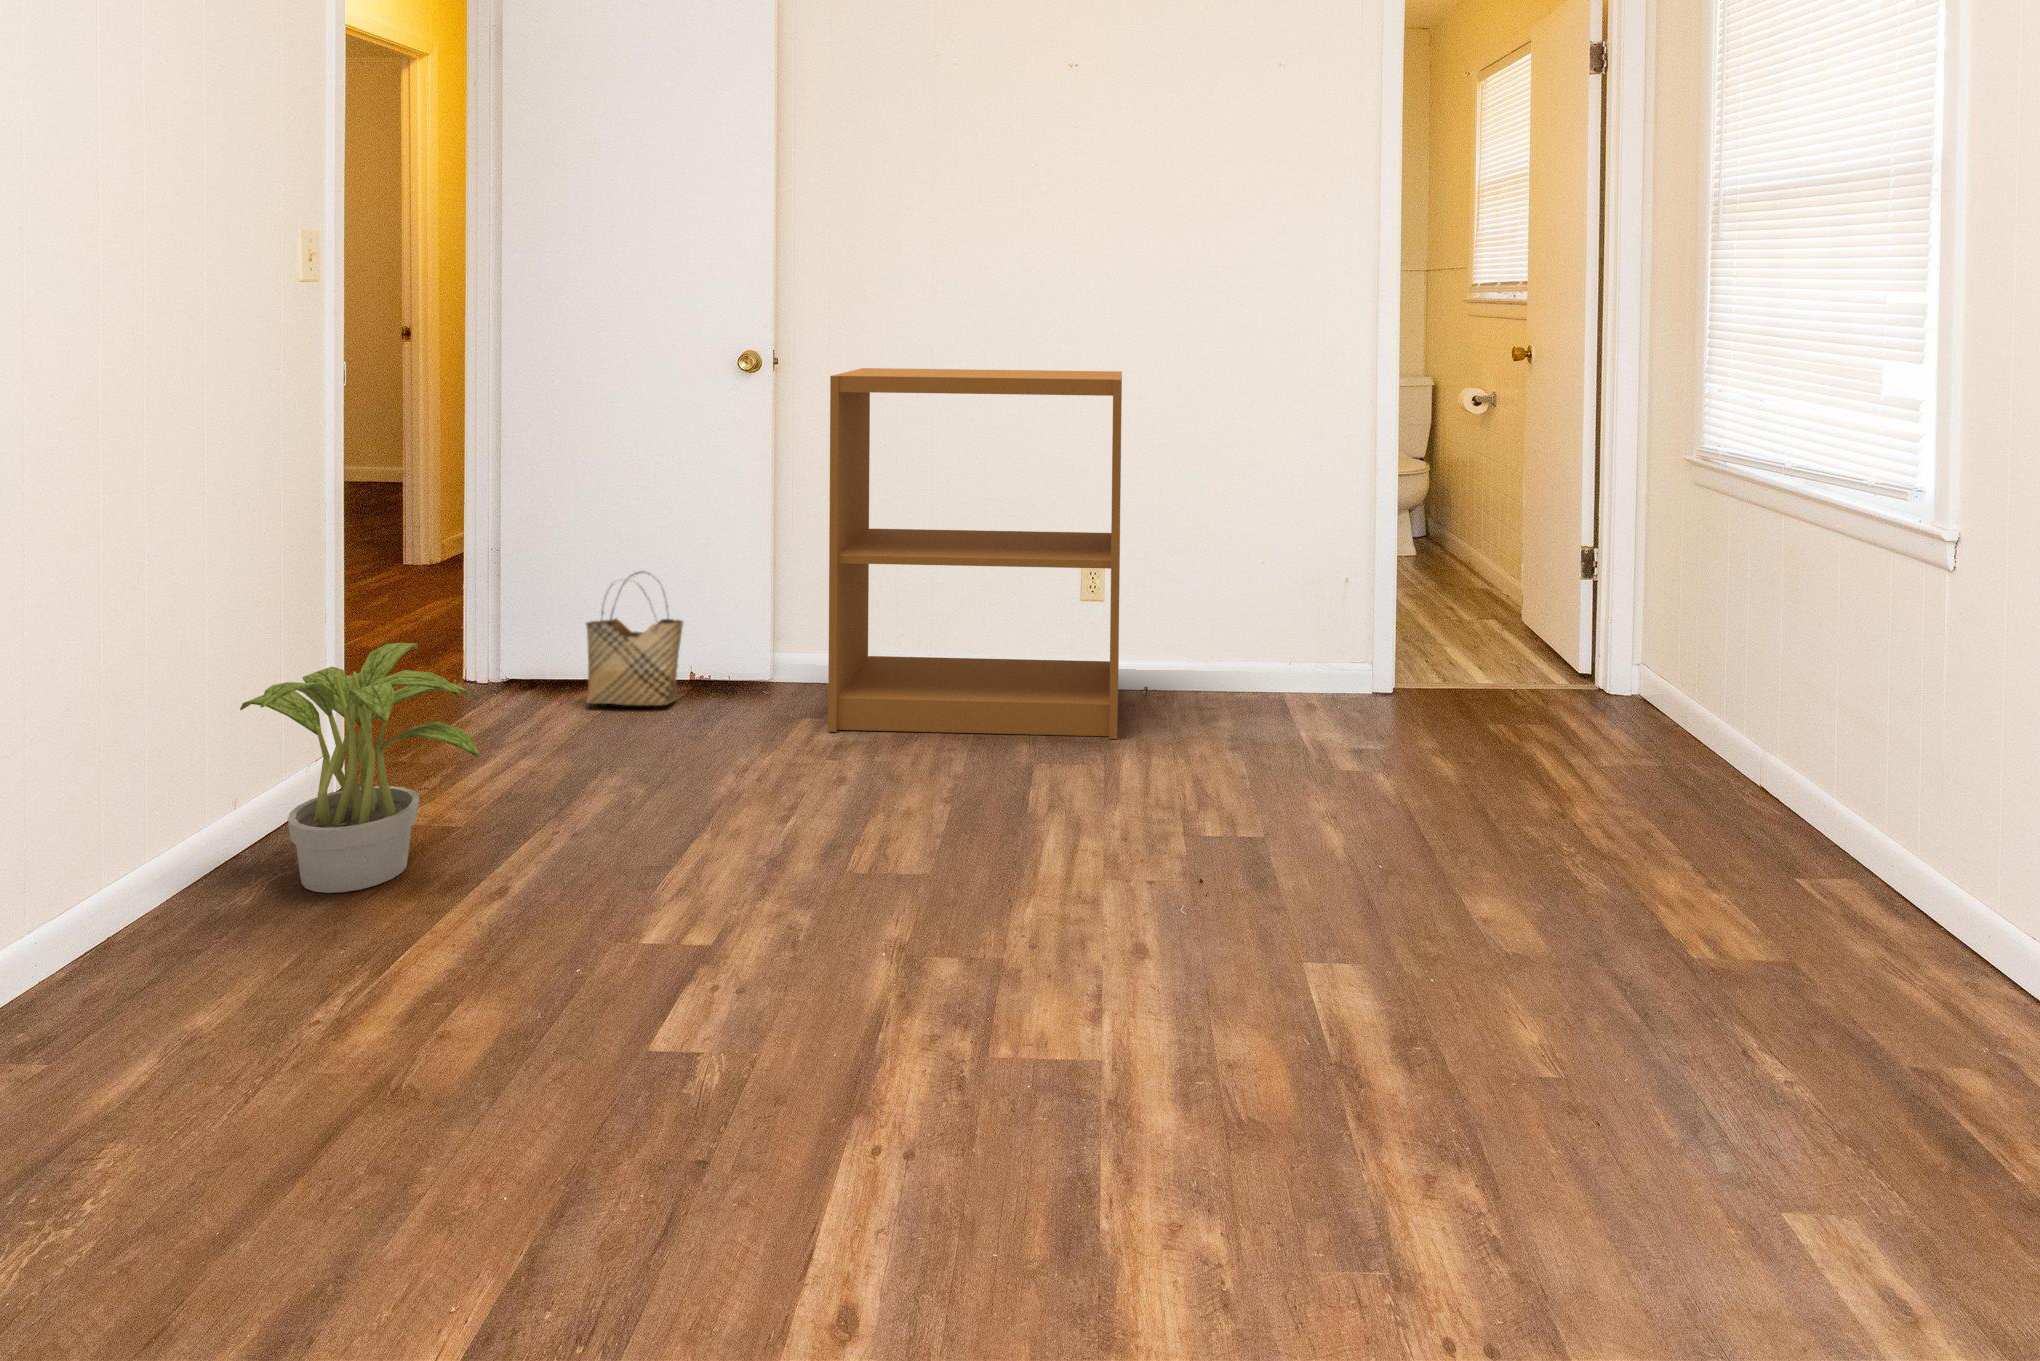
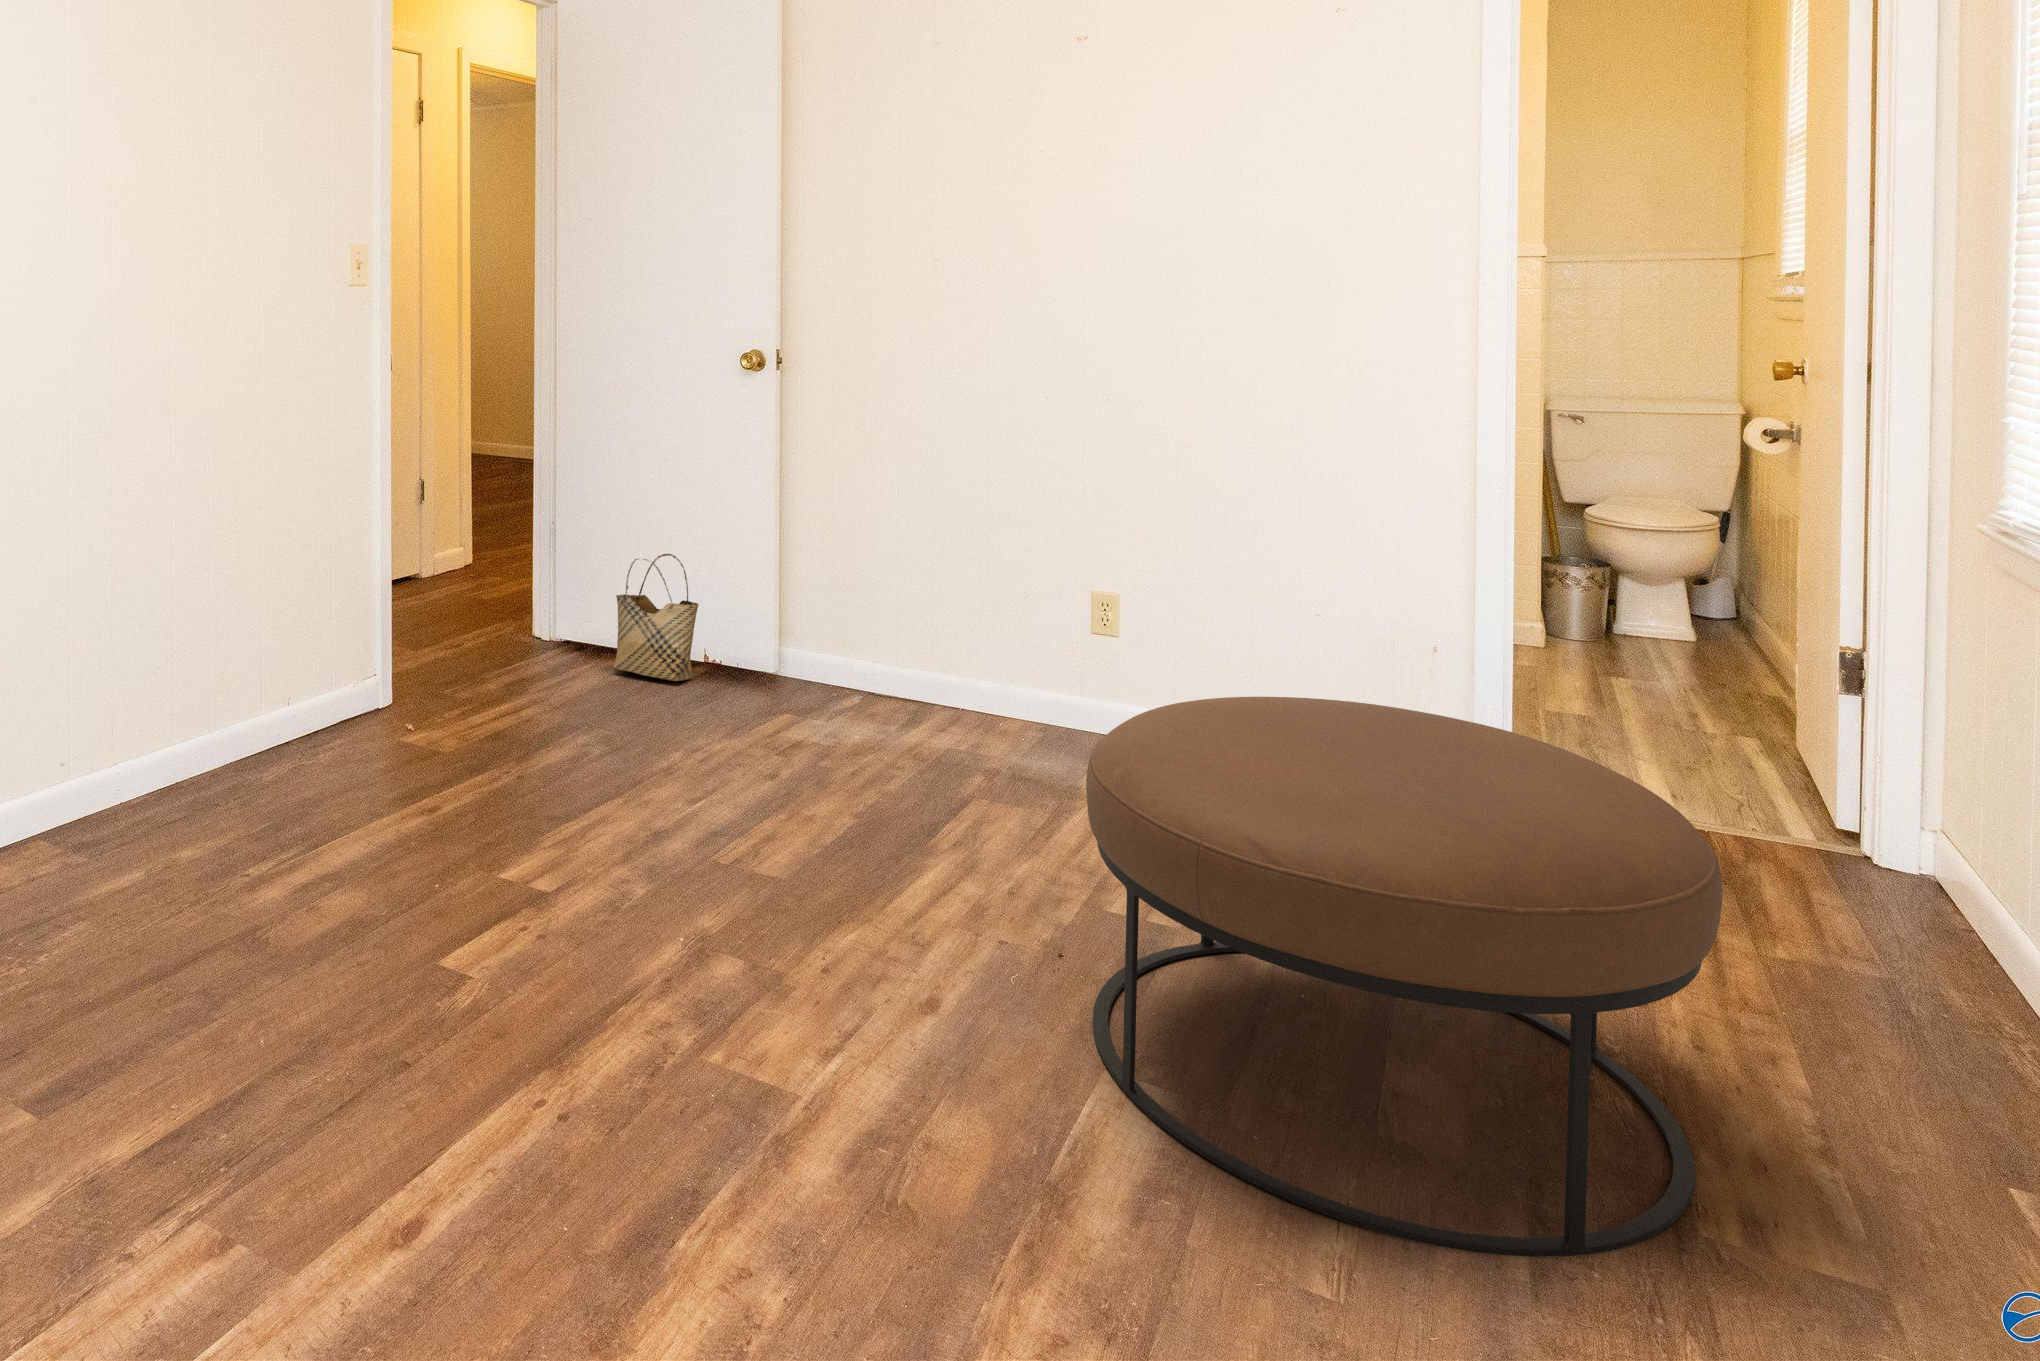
bookshelf: present [828,368,1122,739] -> none [801,370,1146,791]
ottoman: none [1244,627,1698,1023] -> present [1086,697,1722,1257]
potted plant: present [240,643,479,893] -> none [269,586,452,785]

